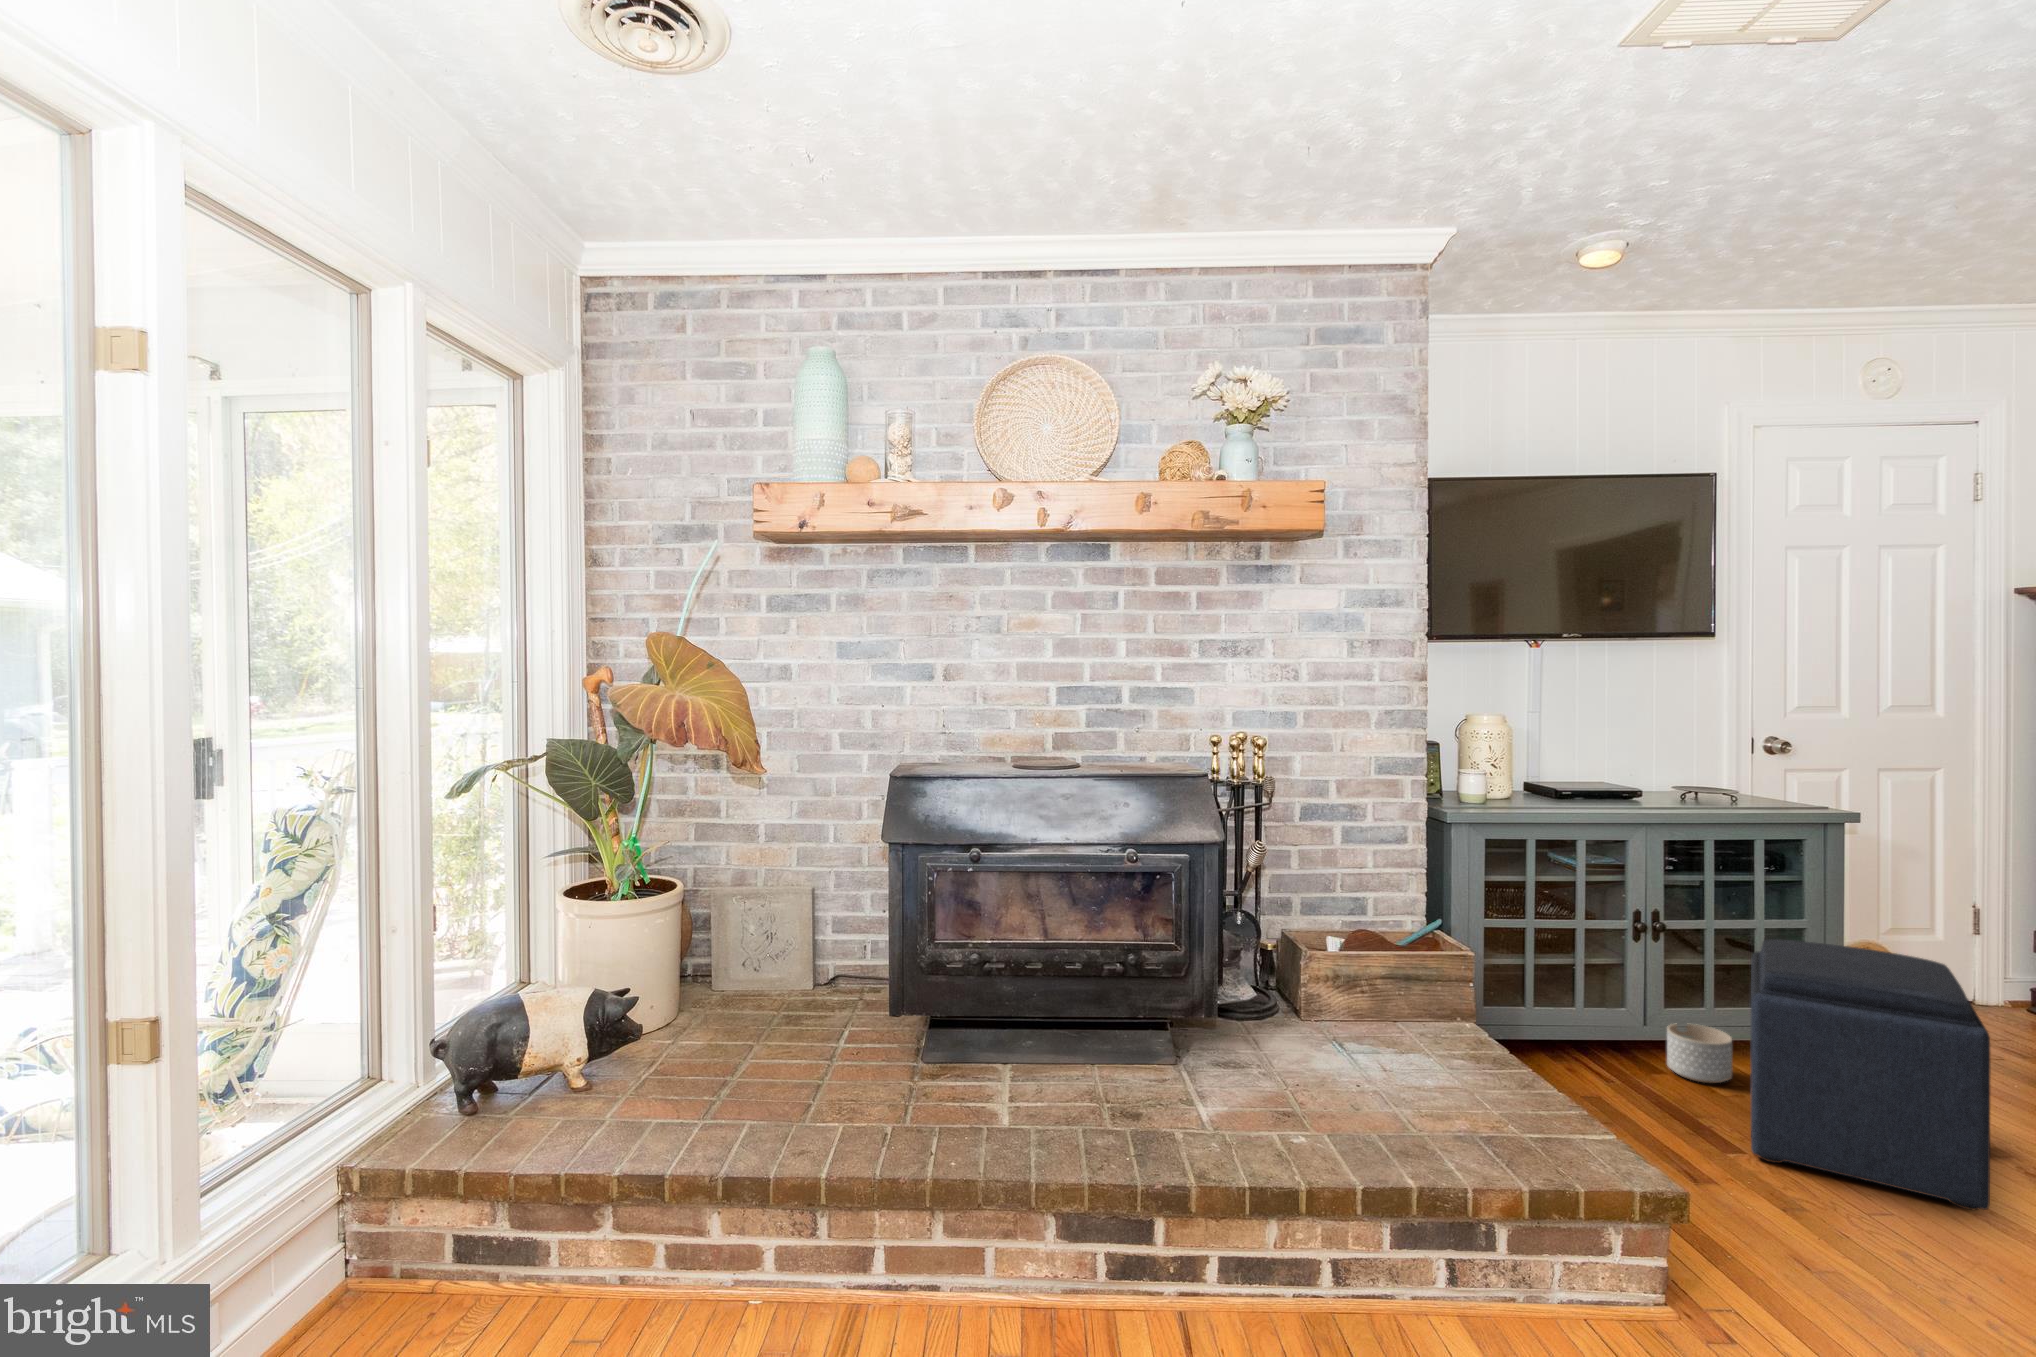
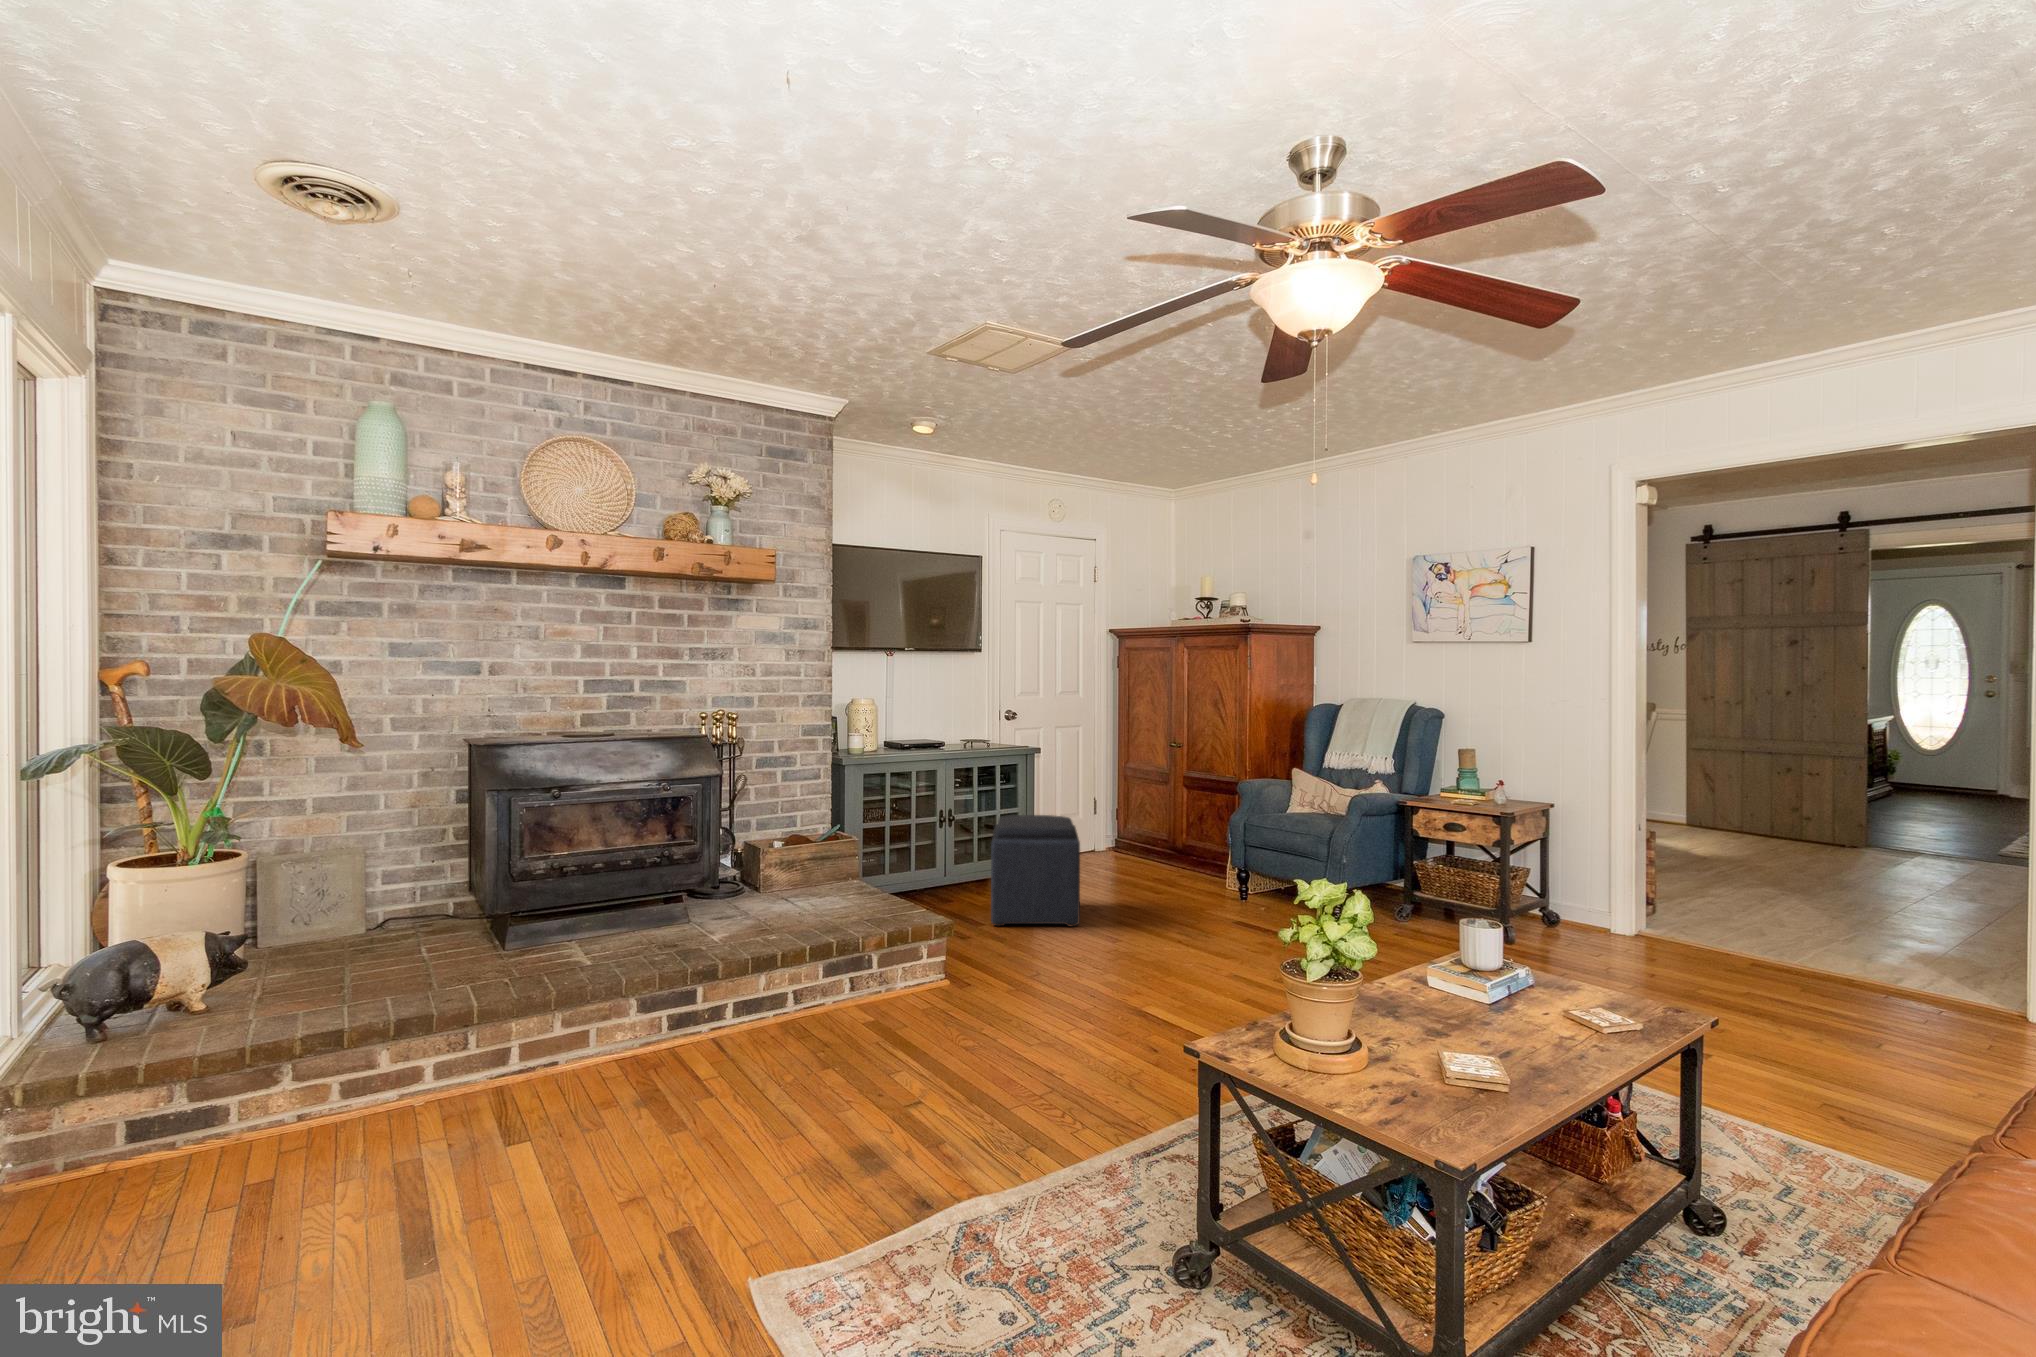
planter: present [1667,1023,1732,1083] -> none [956,873,986,902]

